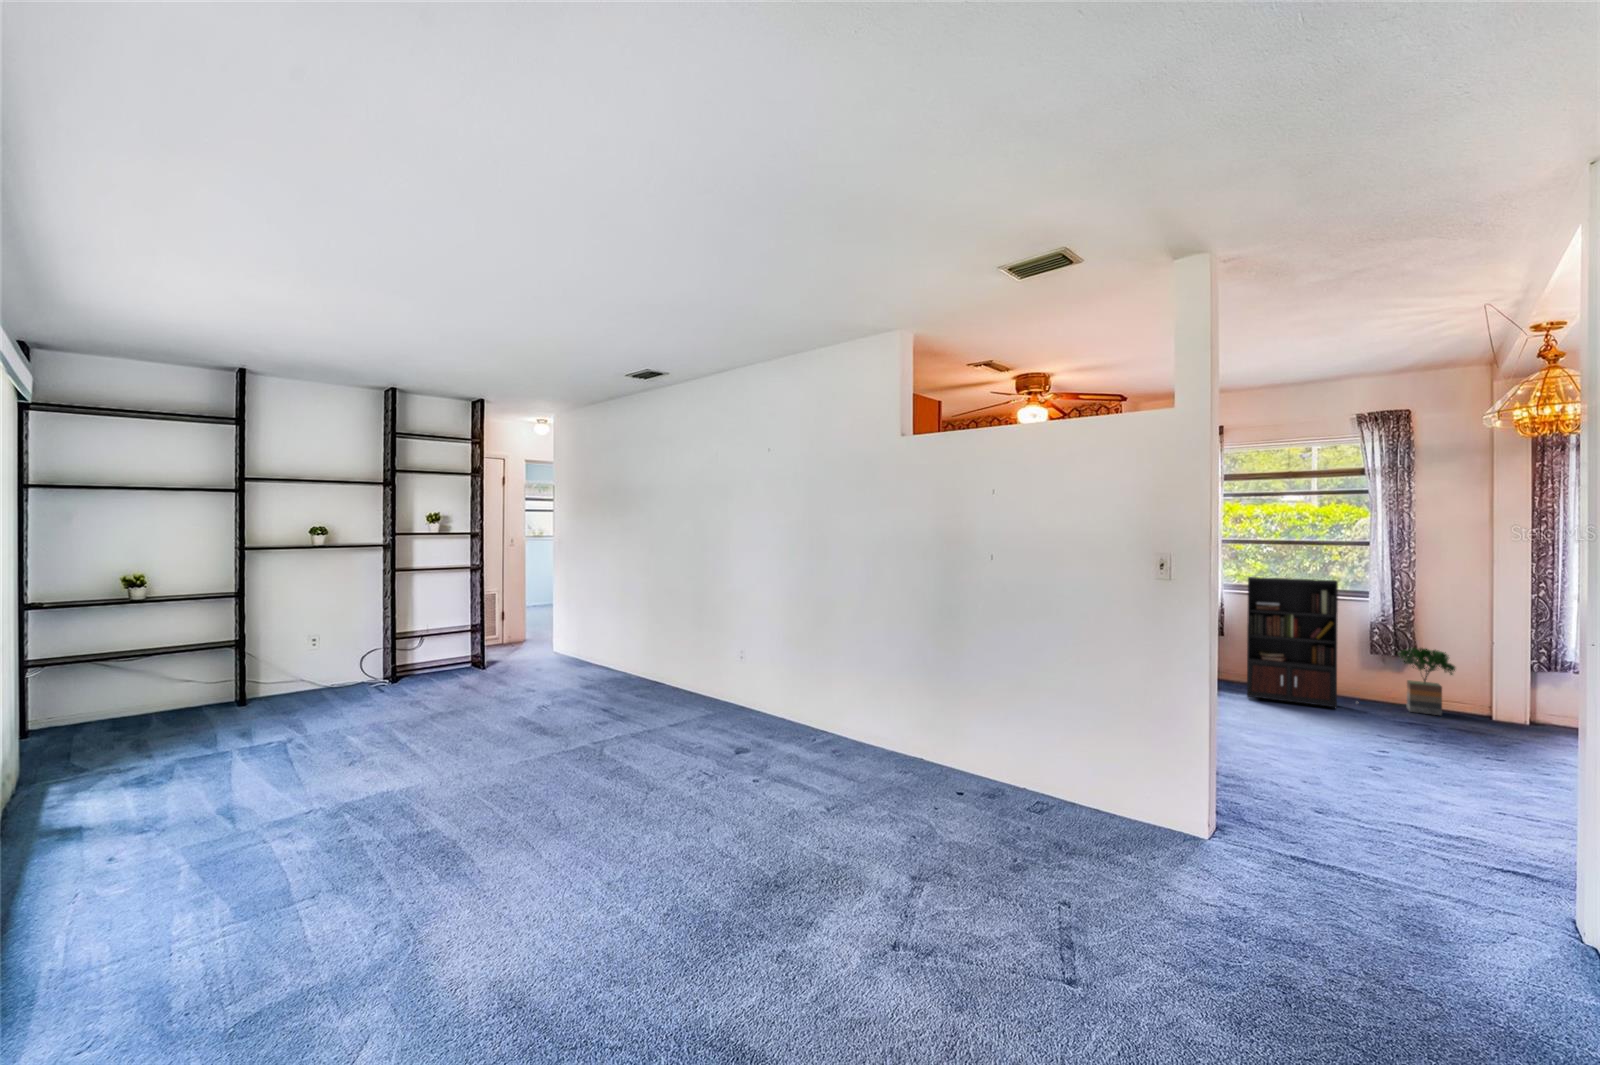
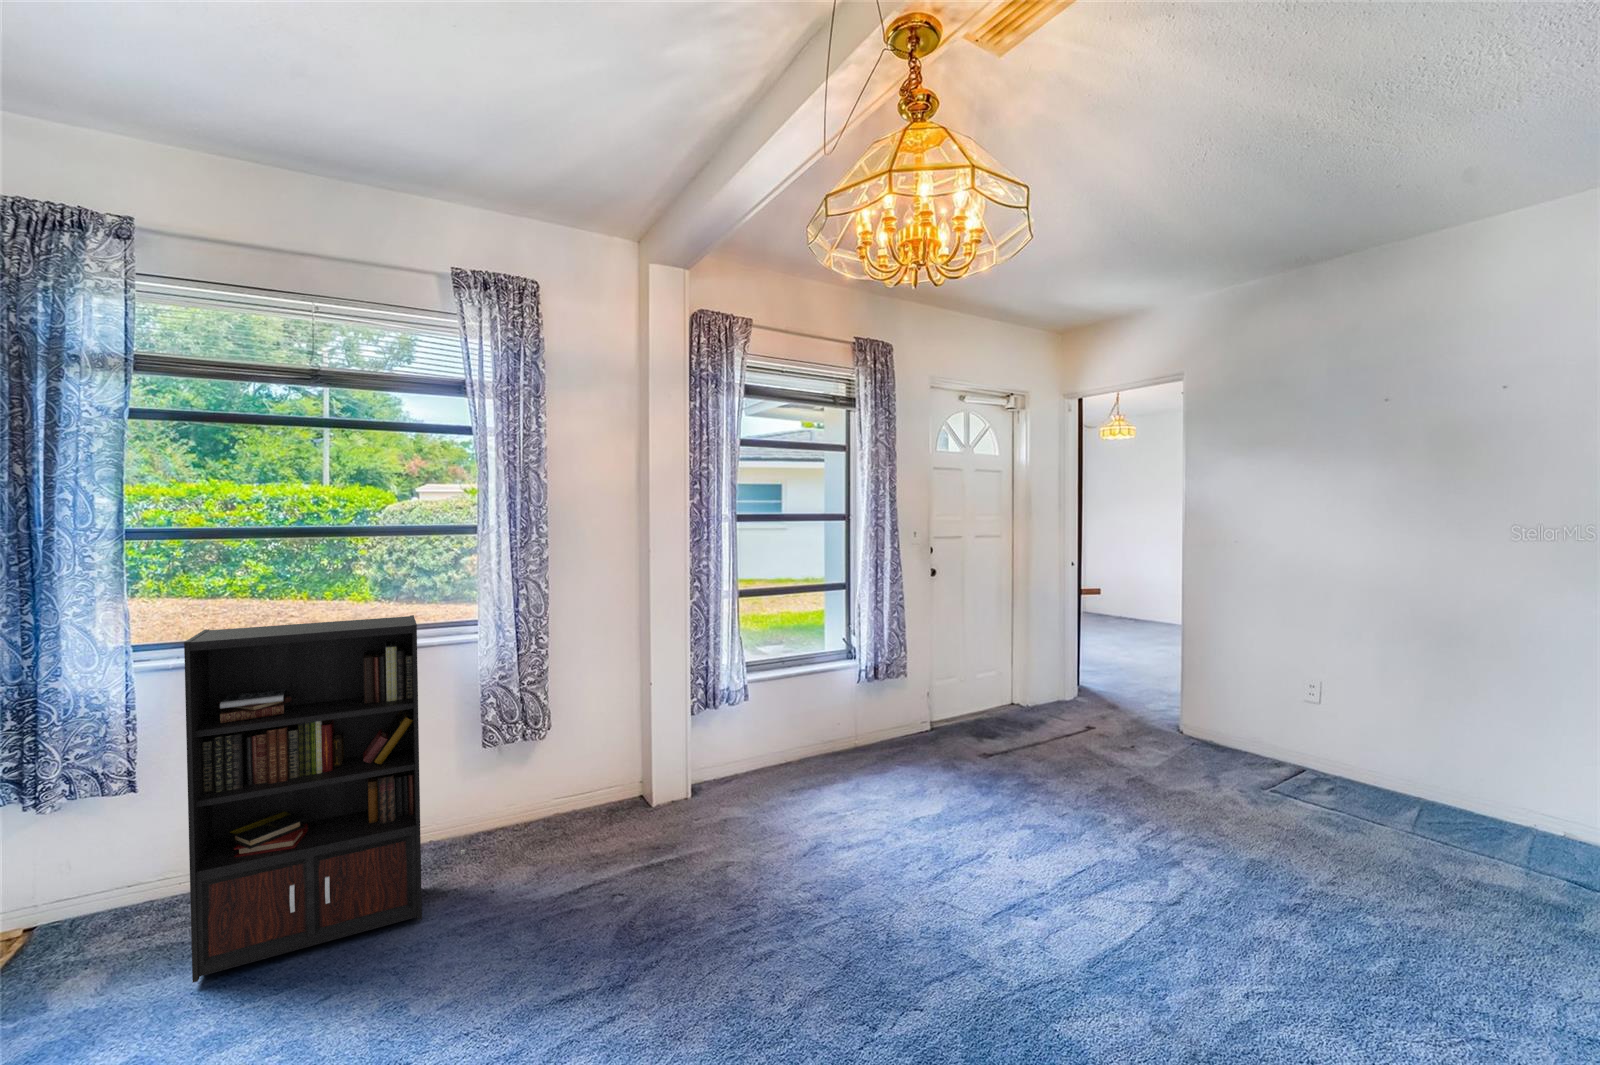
potted tree: present [1398,648,1455,715] -> none [524,712,612,846]

